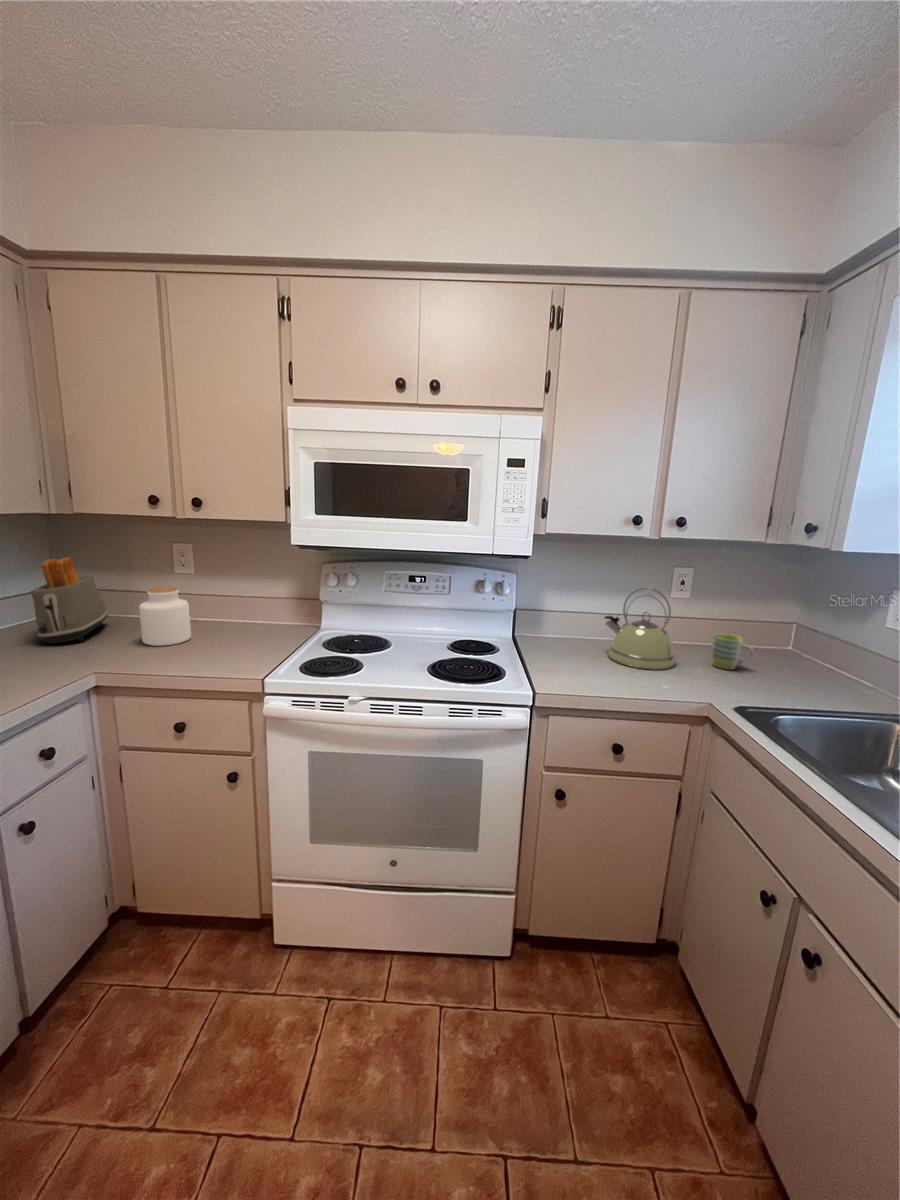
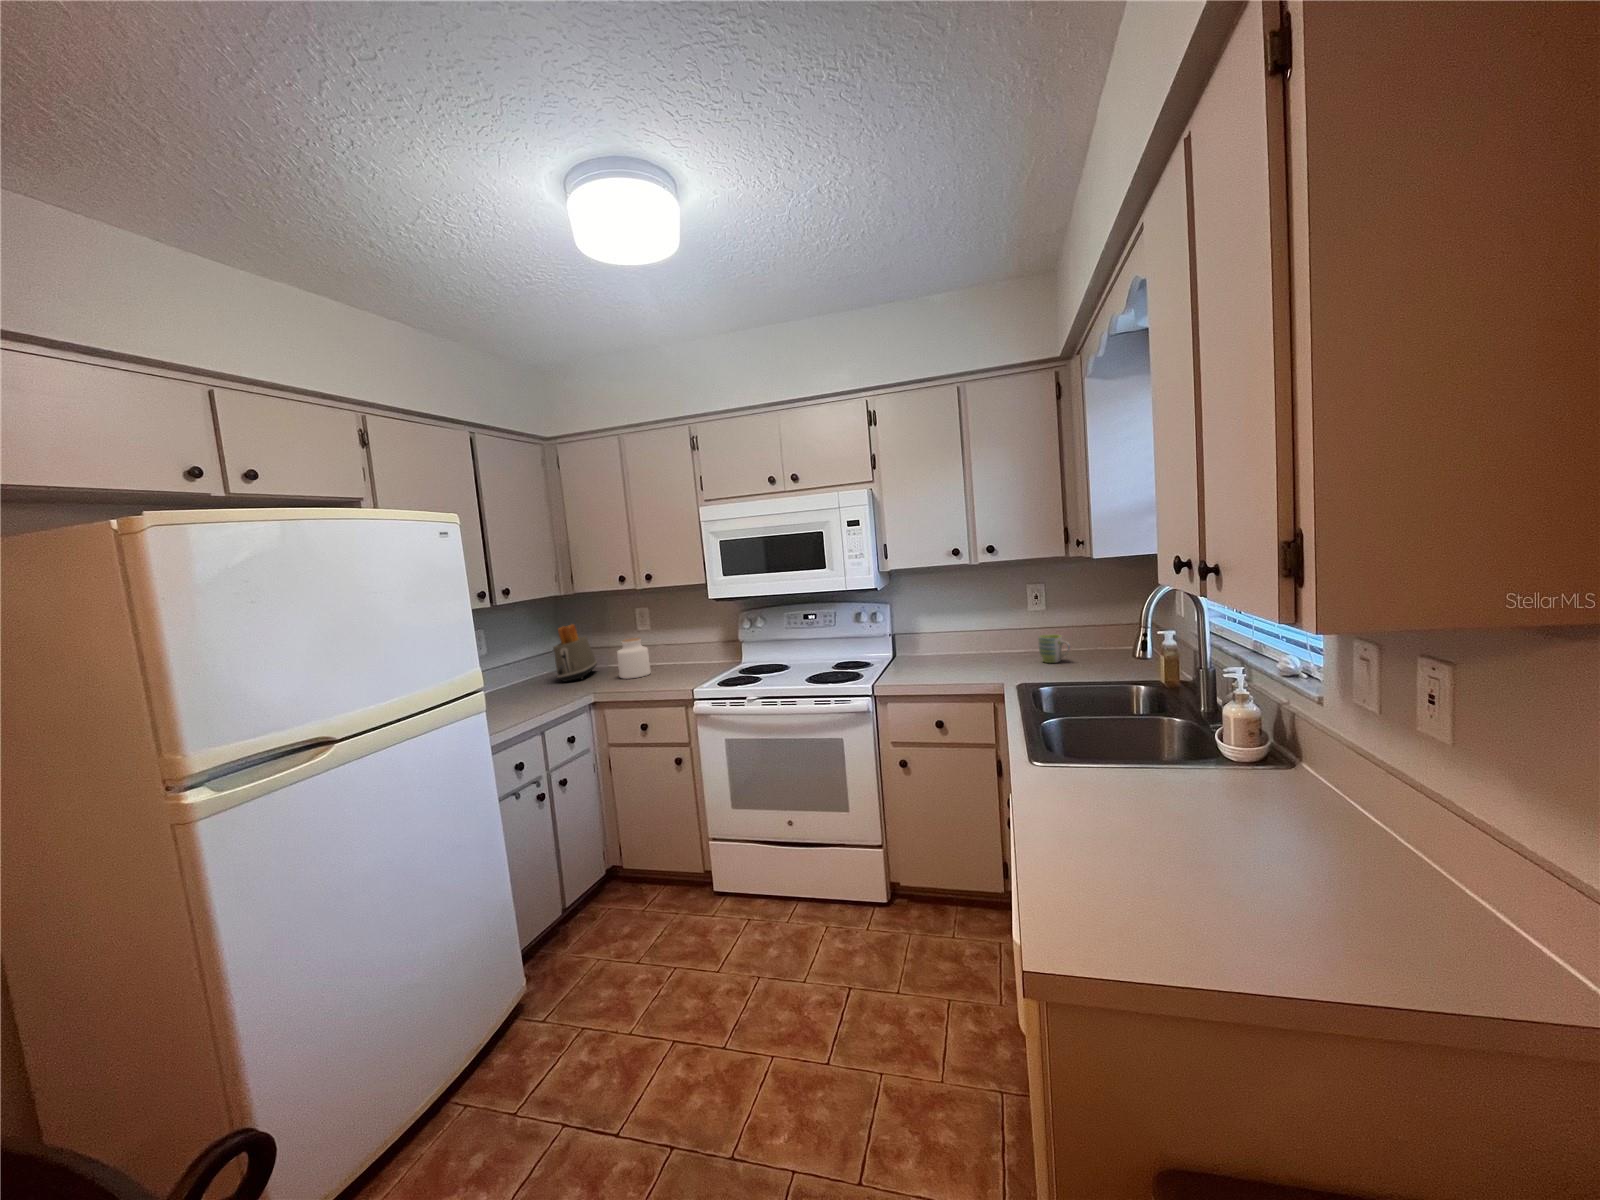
kettle: present [605,588,675,670] -> none [953,603,1011,667]

